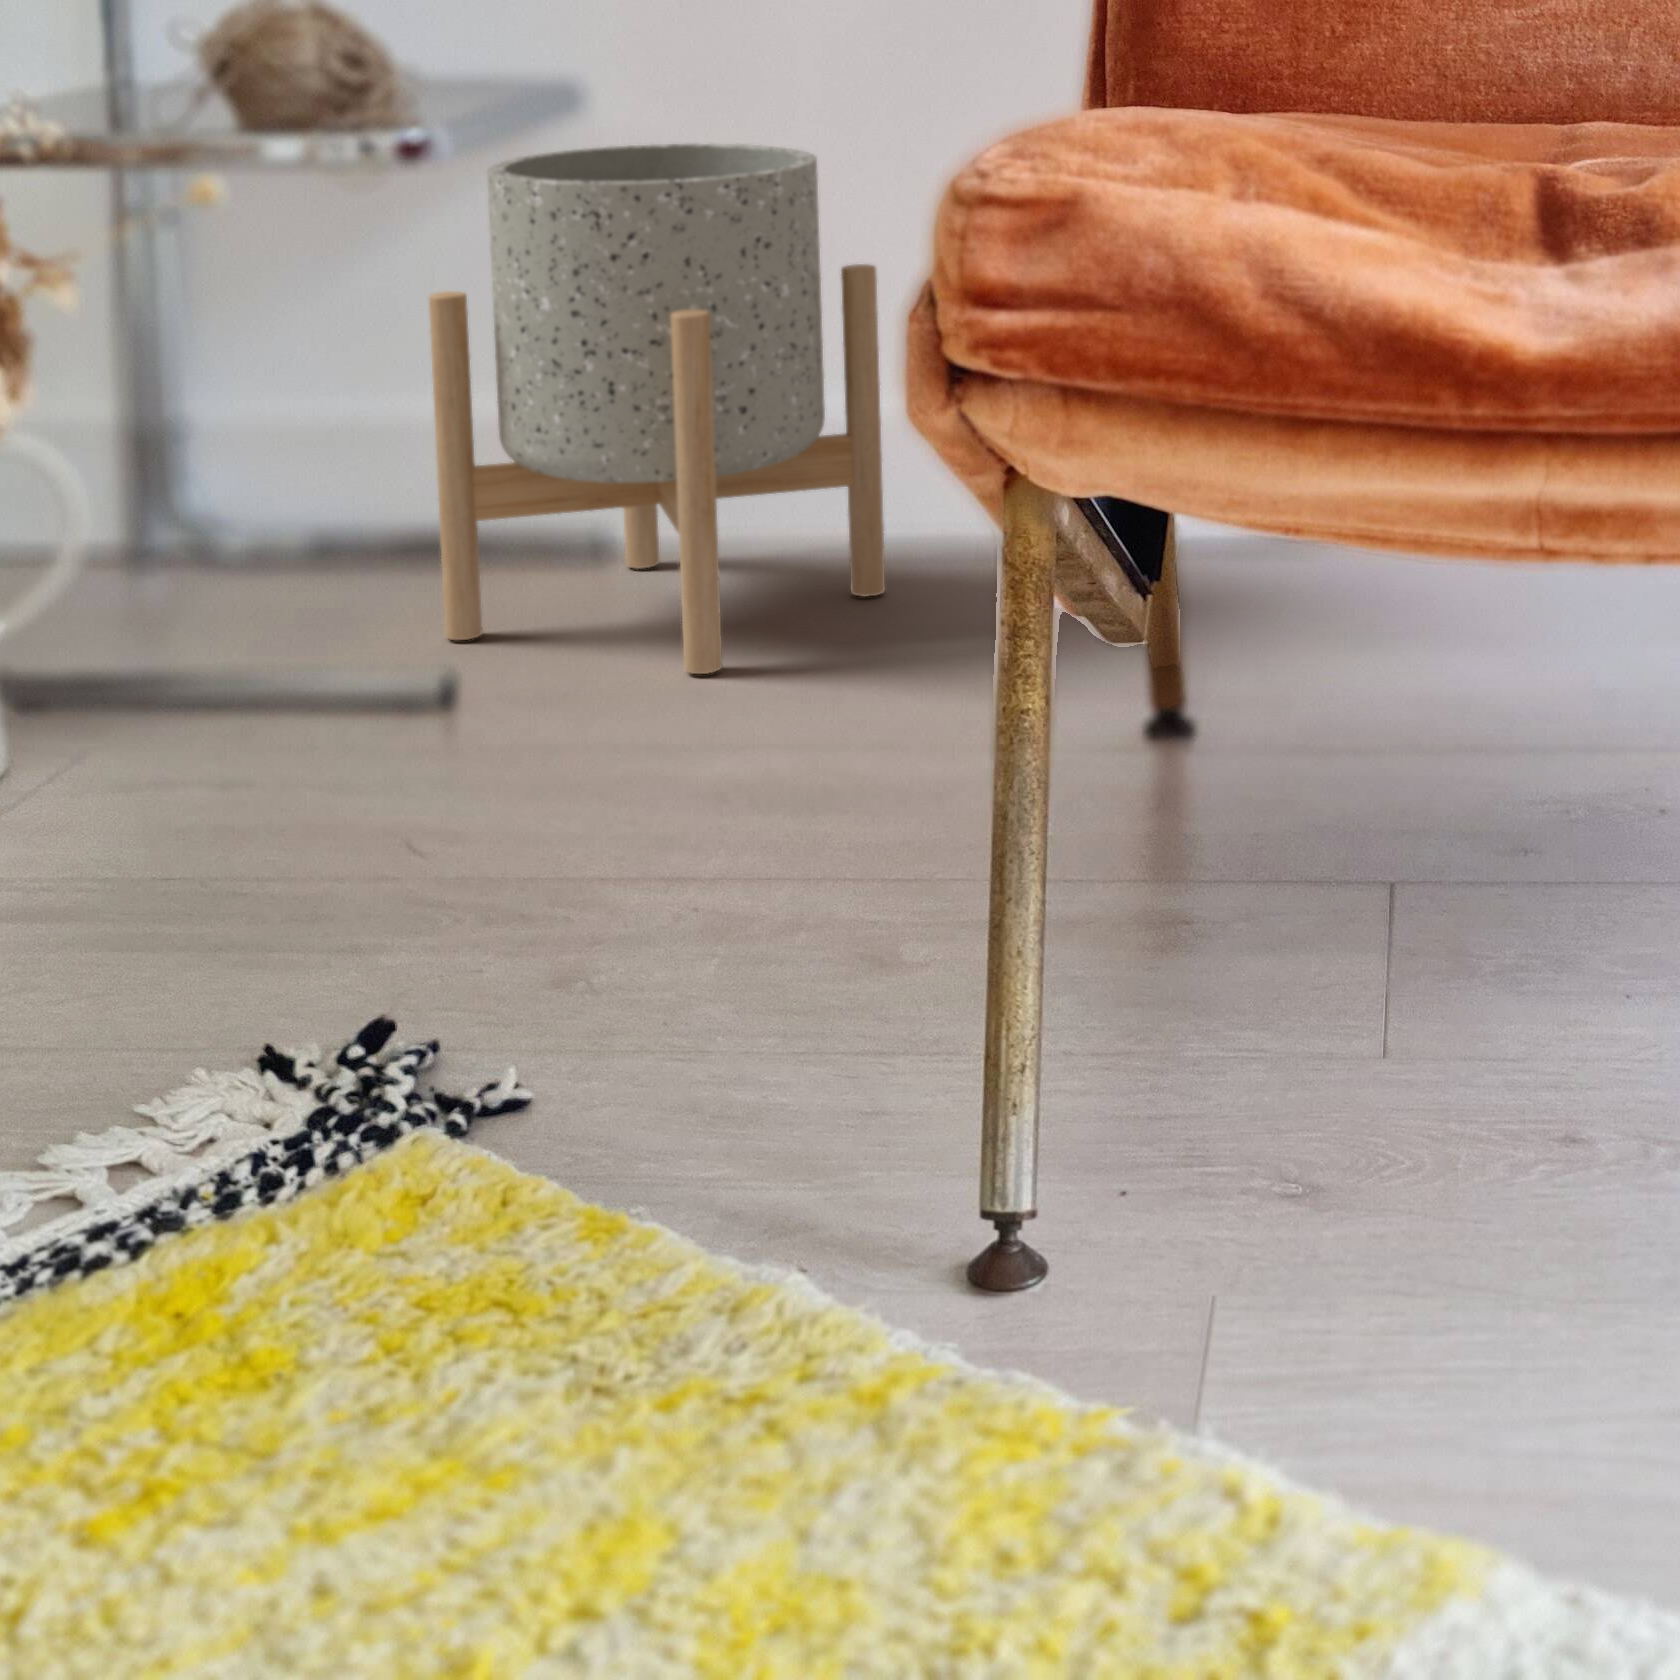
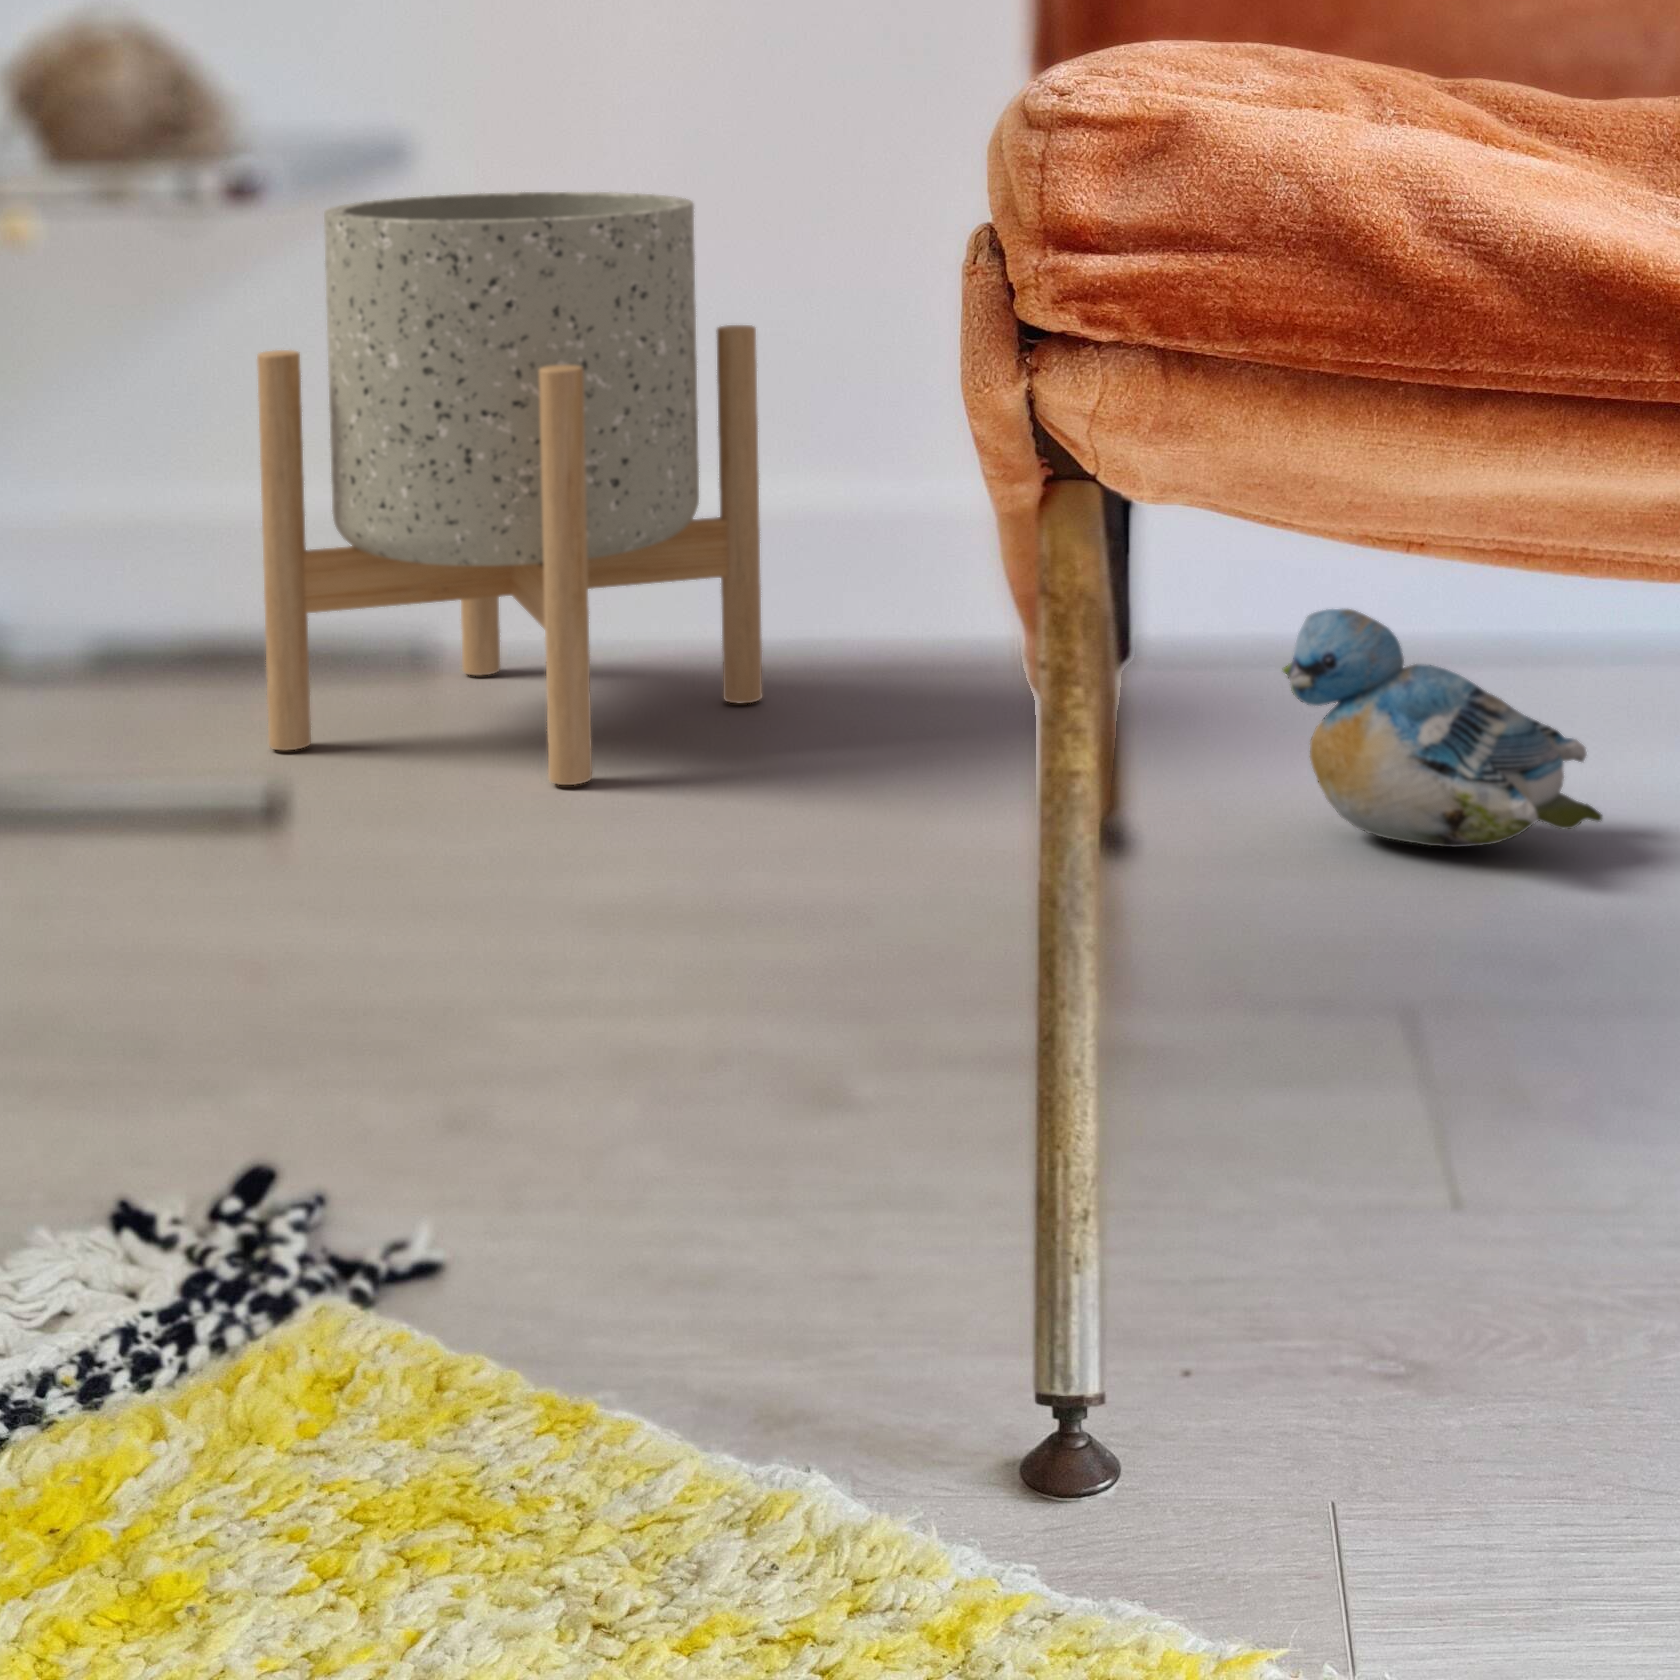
plush toy: none [1310,529,1578,735] -> present [1283,609,1602,847]

